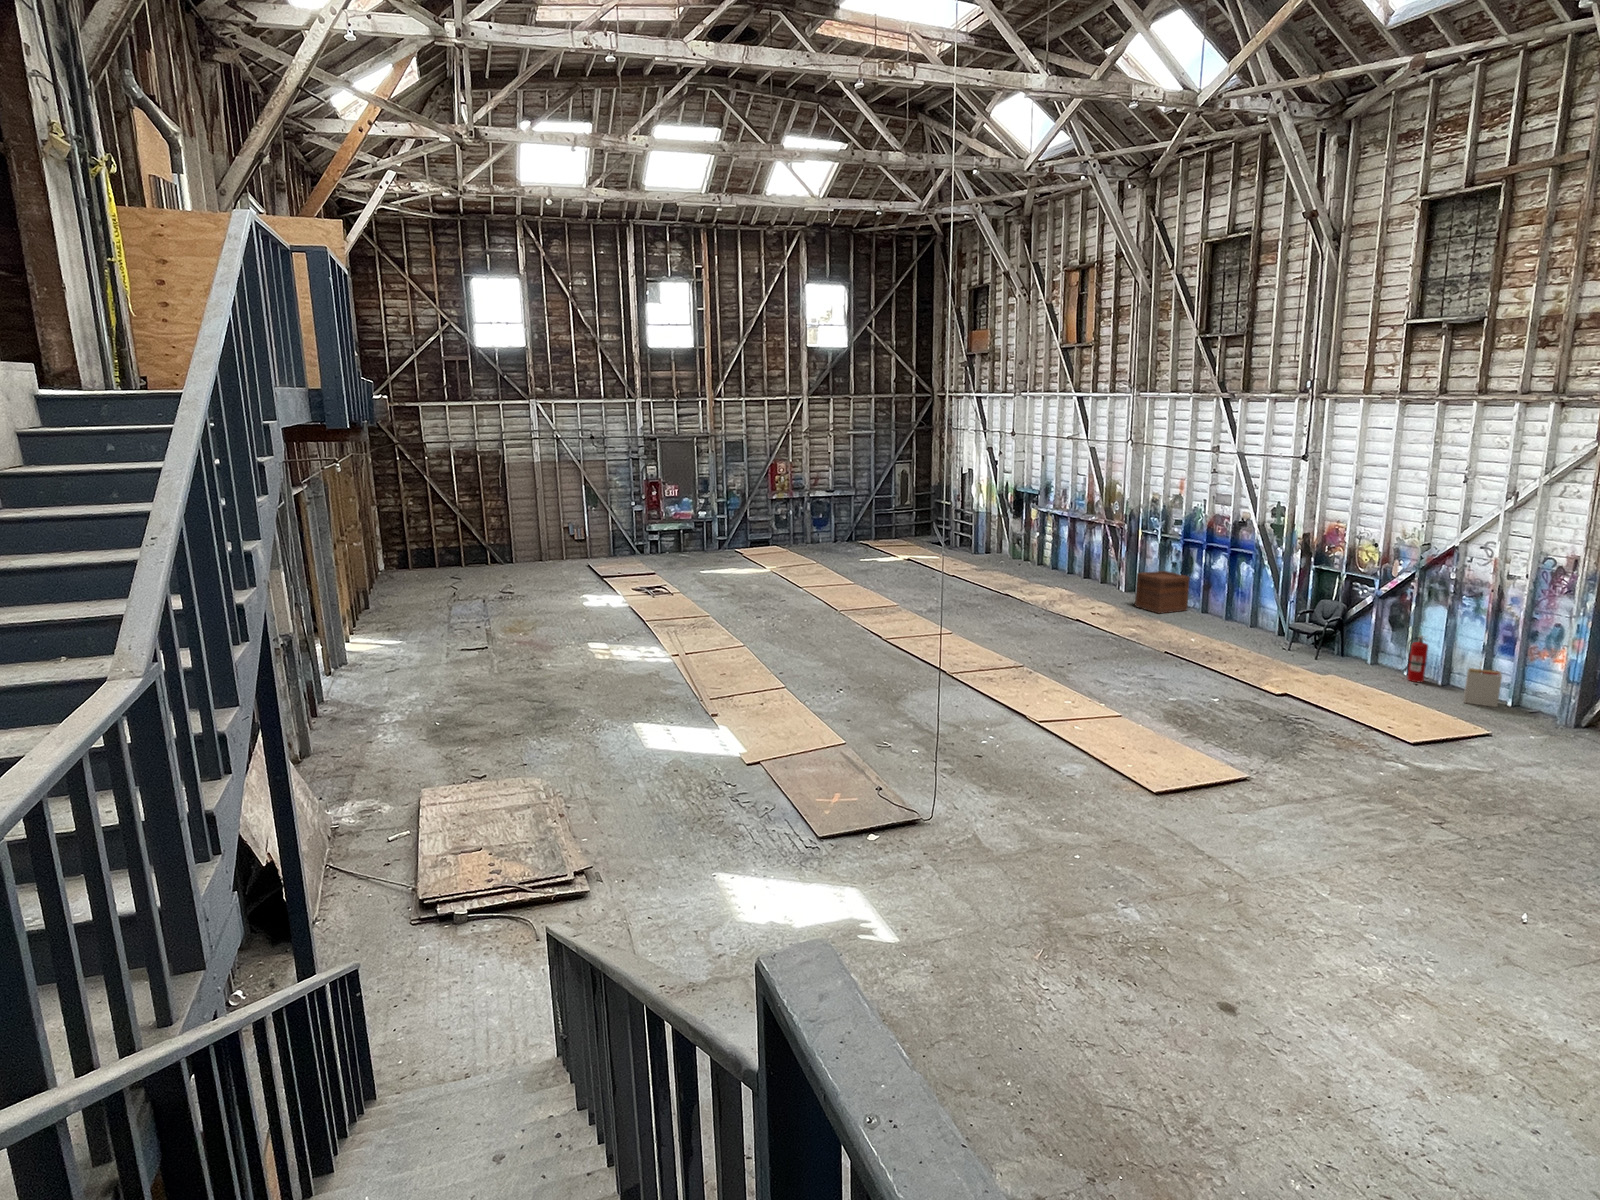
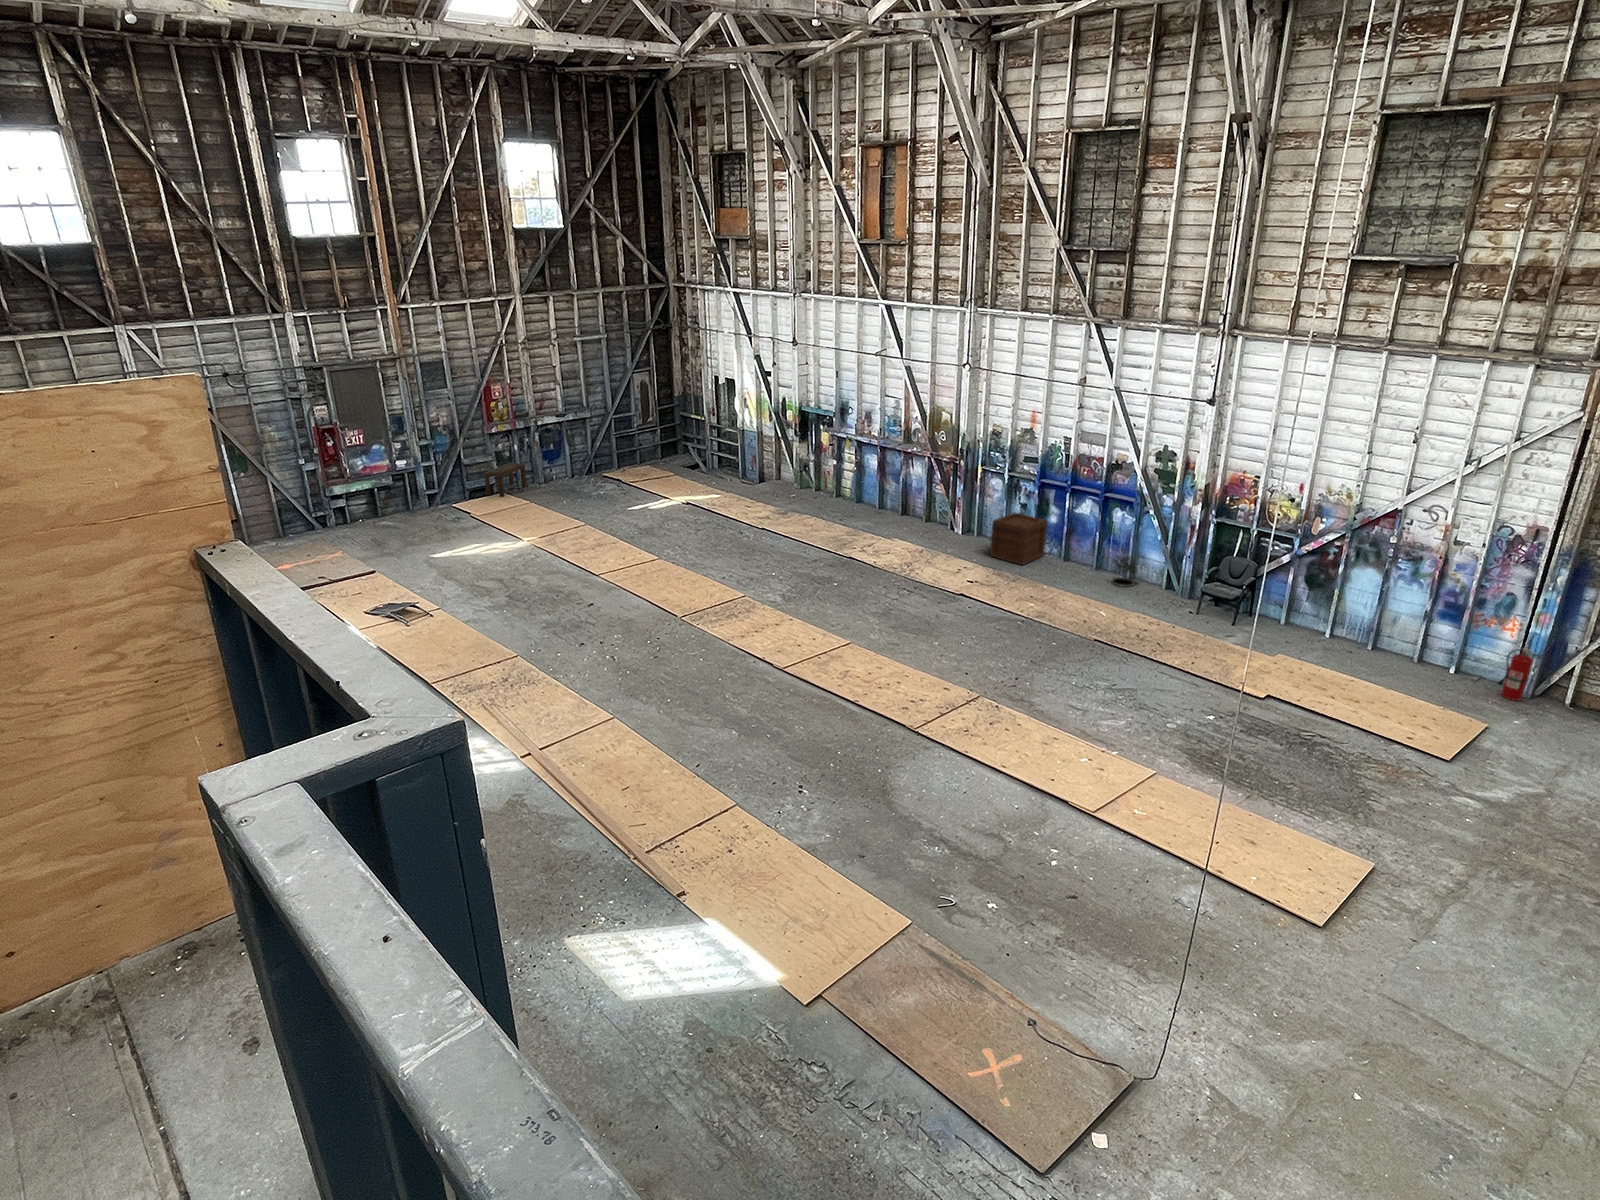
bench: none [760,526,794,549] -> present [484,463,526,497]
potted tree: none [1229,592,1258,633] -> present [1112,545,1137,587]
fire extinguisher: present [1403,635,1428,682] -> present [1498,648,1533,701]
storage bin: present [1464,668,1502,707] -> none [1411,633,1456,678]

